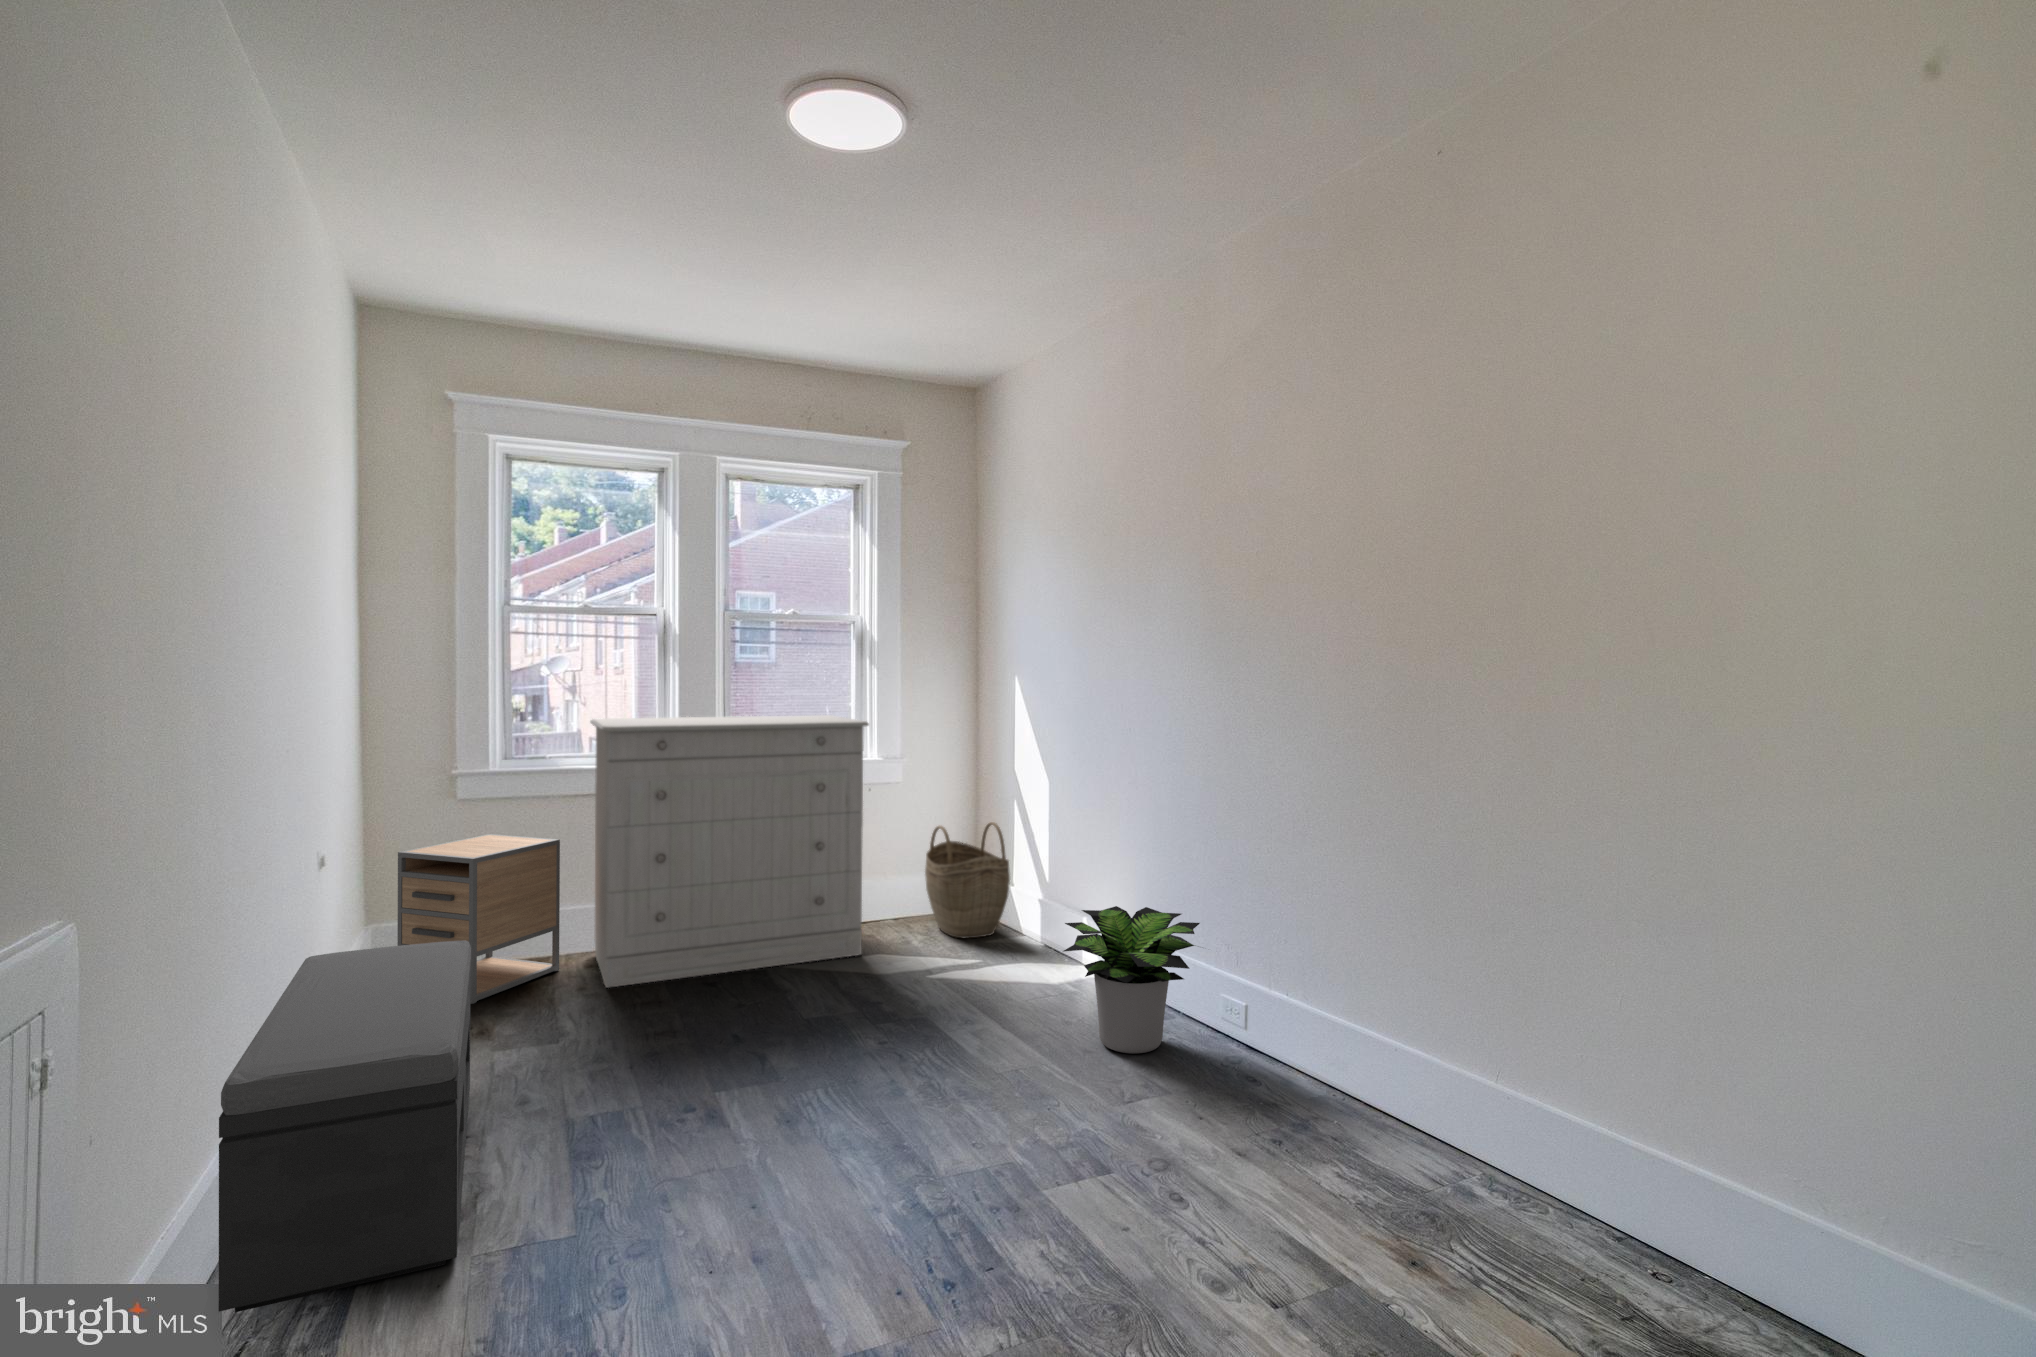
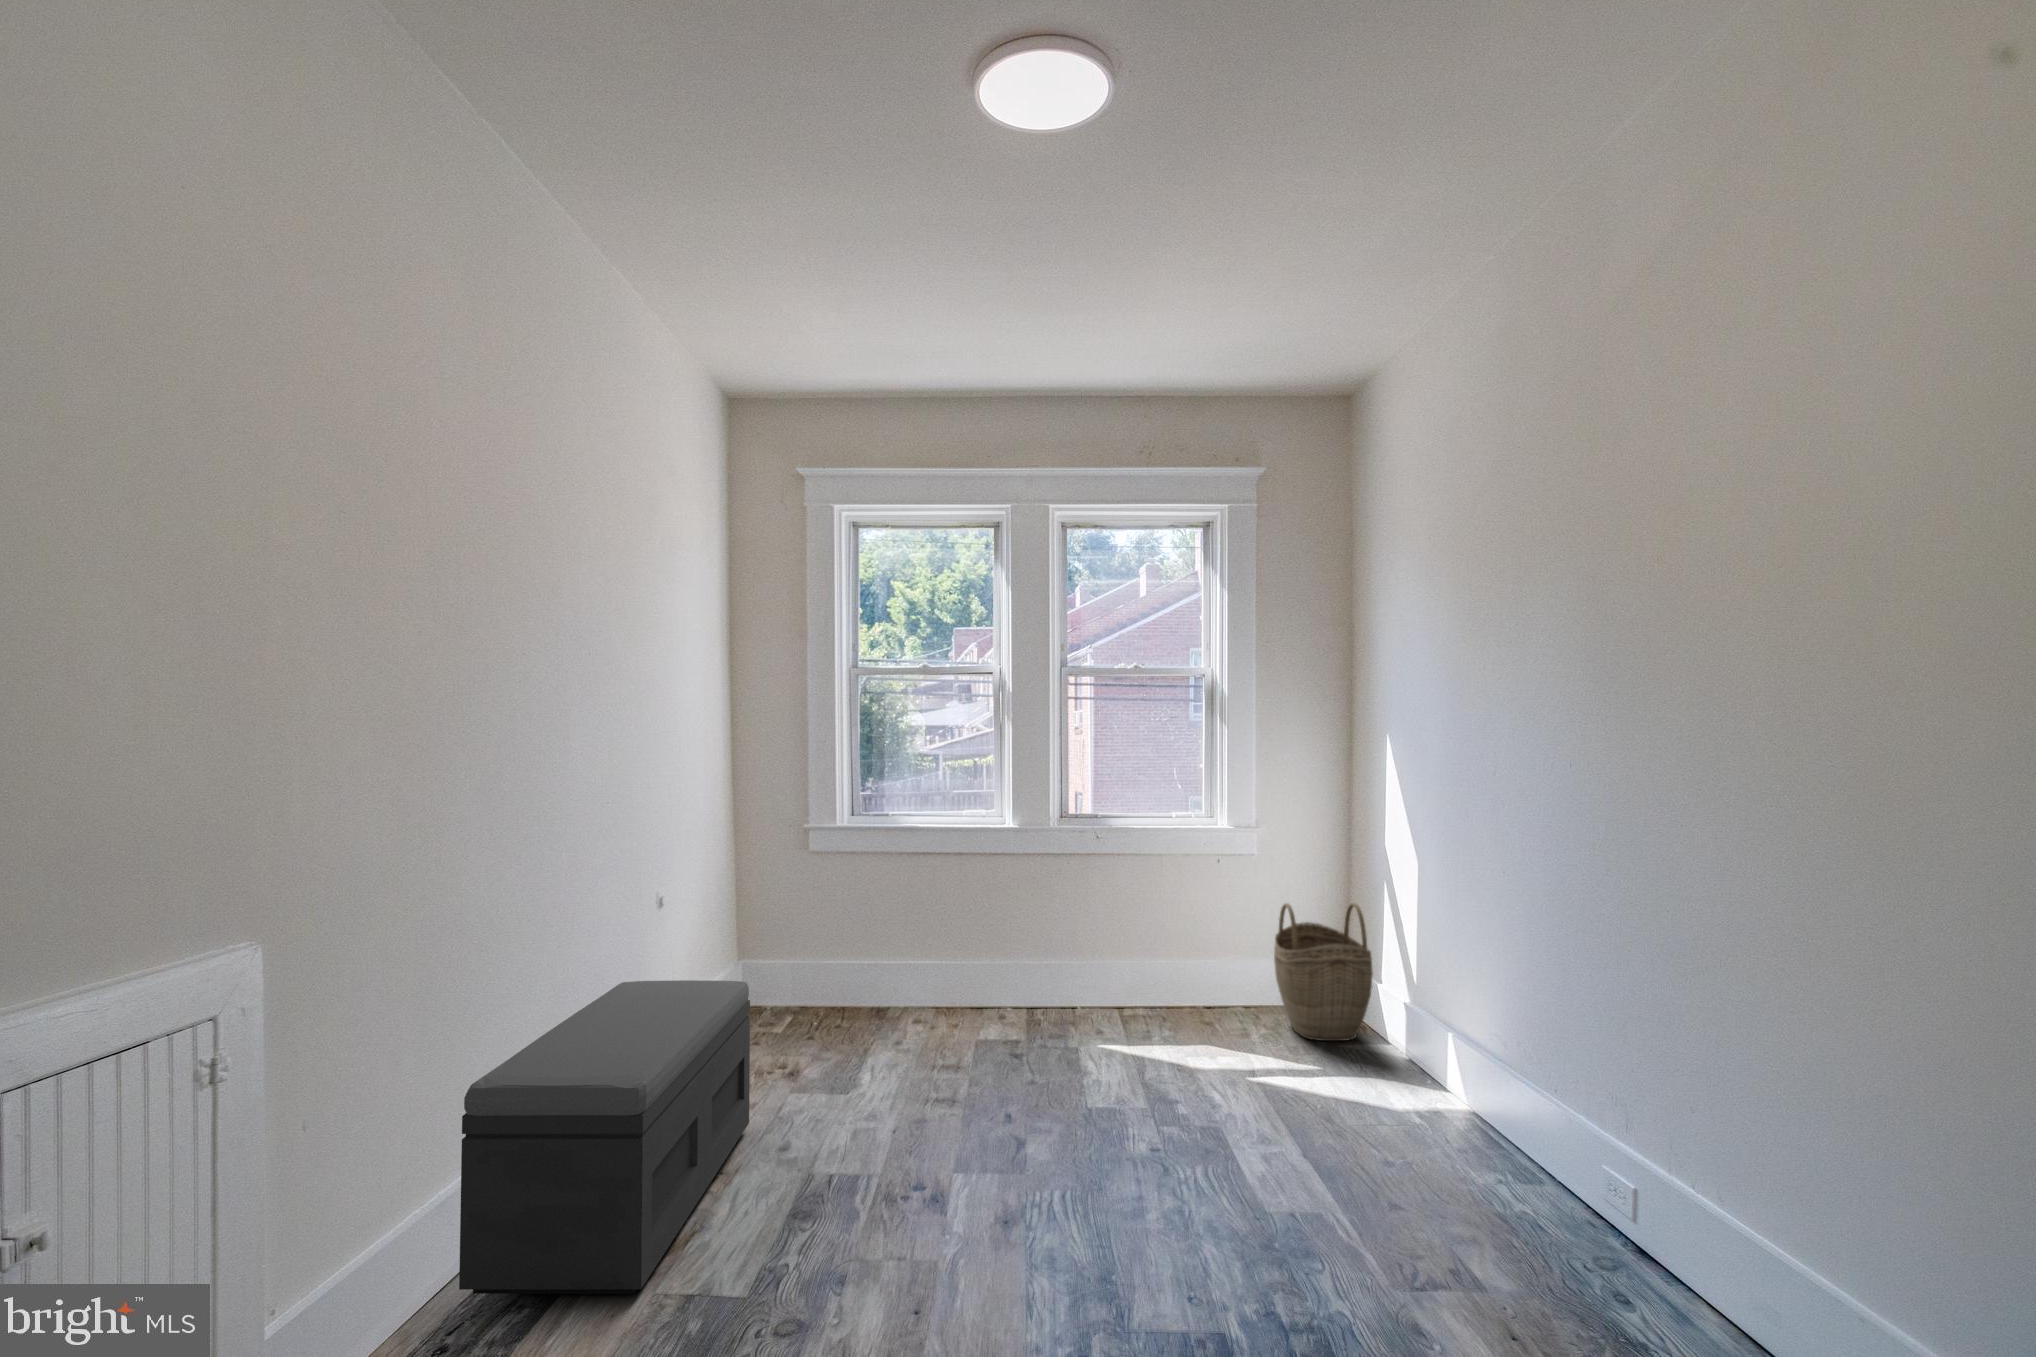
dresser: present [590,715,869,988] -> none [913,773,1189,1045]
nightstand: present [397,834,560,1004] -> none [752,882,890,1044]
potted plant: present [1064,906,1200,1054] -> none [1365,1022,1585,1223]

